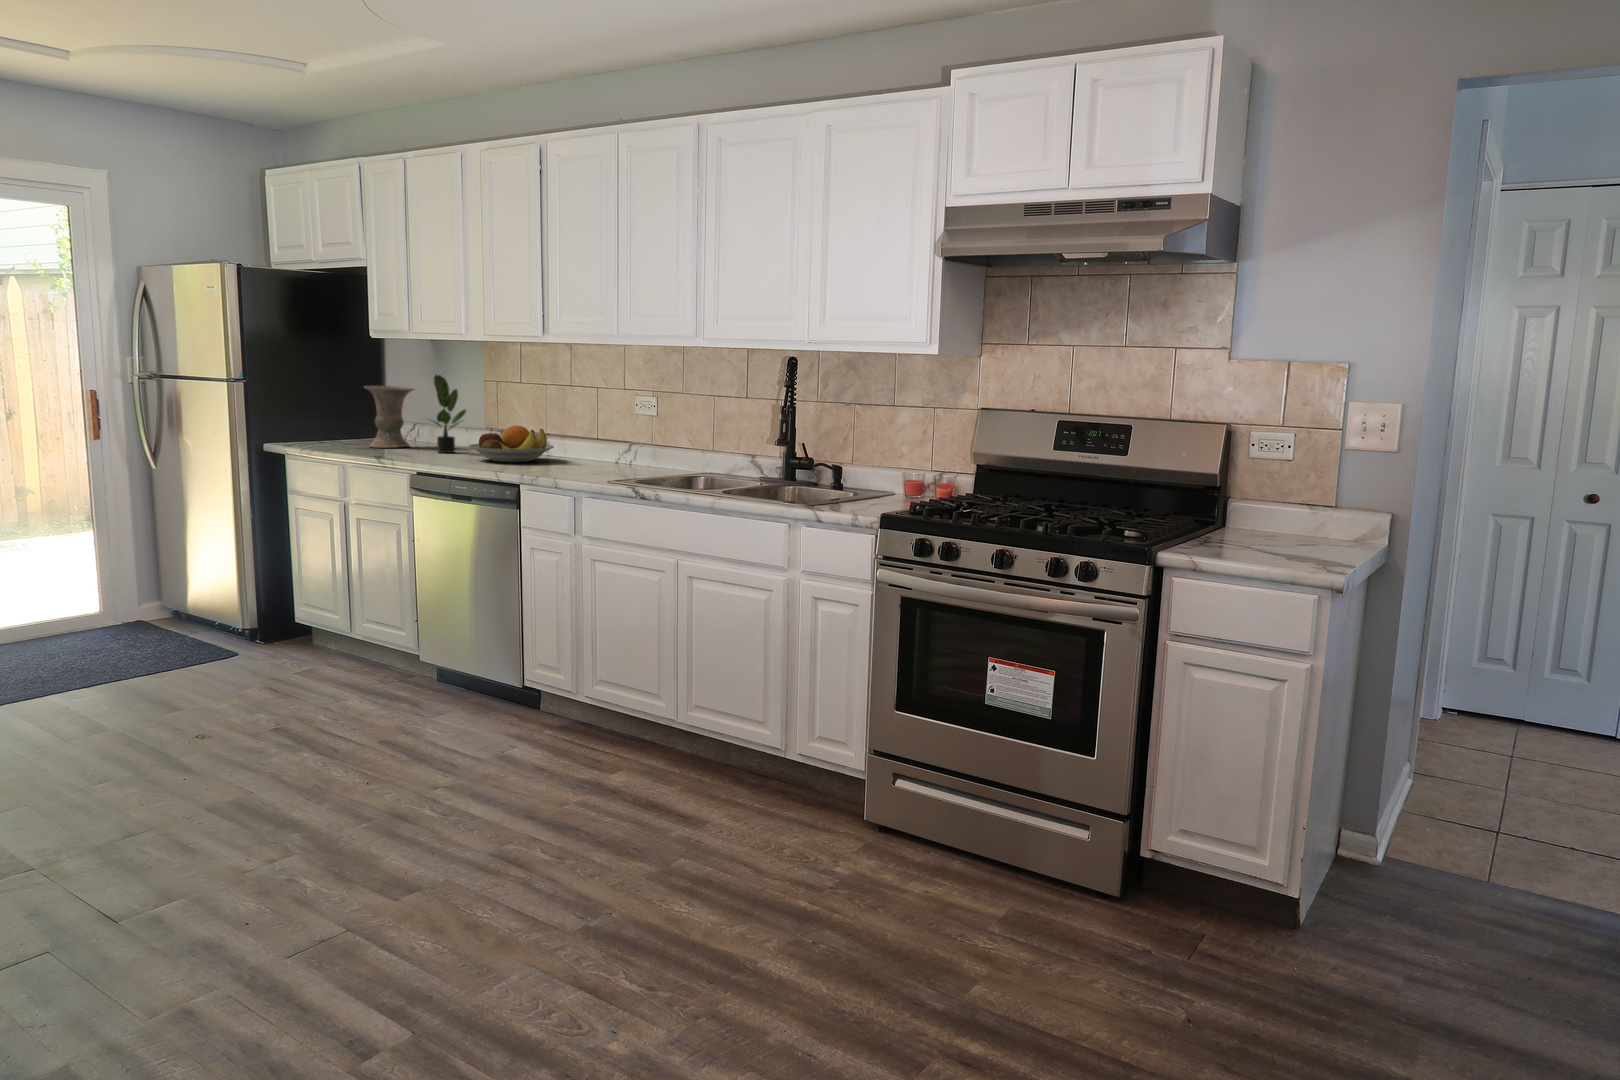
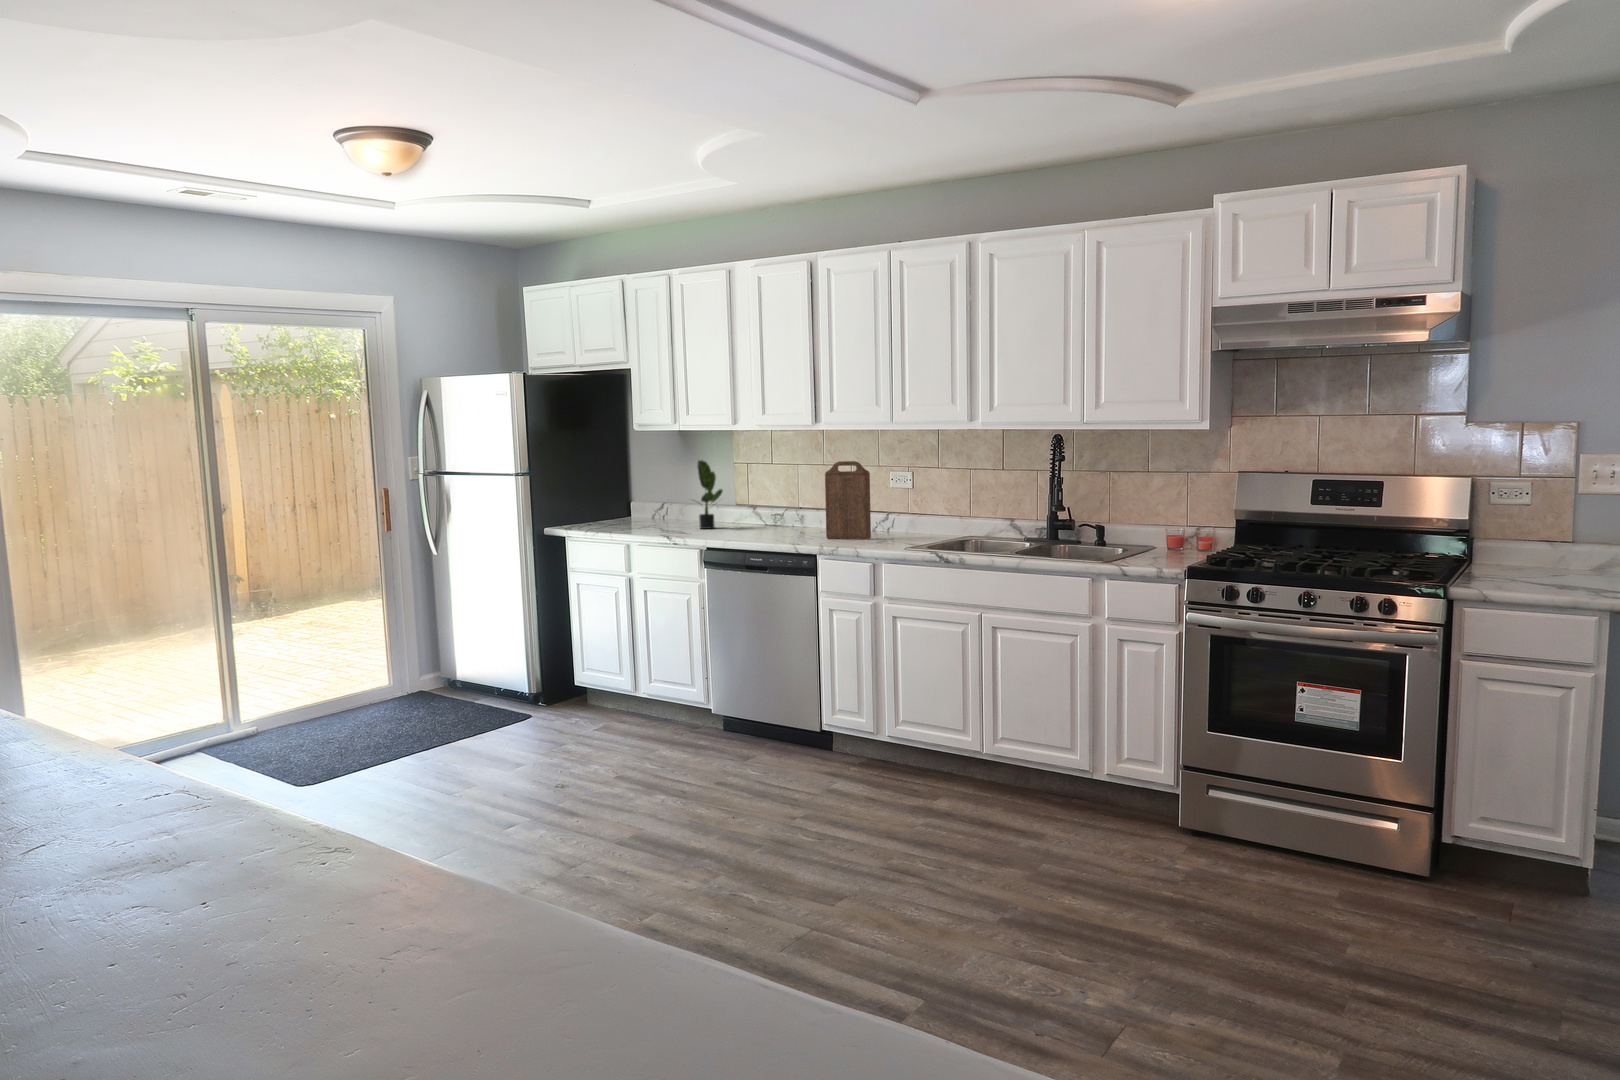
cutting board: none [551,380,601,470] -> present [825,461,871,539]
vase: present [365,386,414,448] -> none [627,471,670,527]
fruit bowl: present [468,425,554,462] -> none [741,502,814,535]

